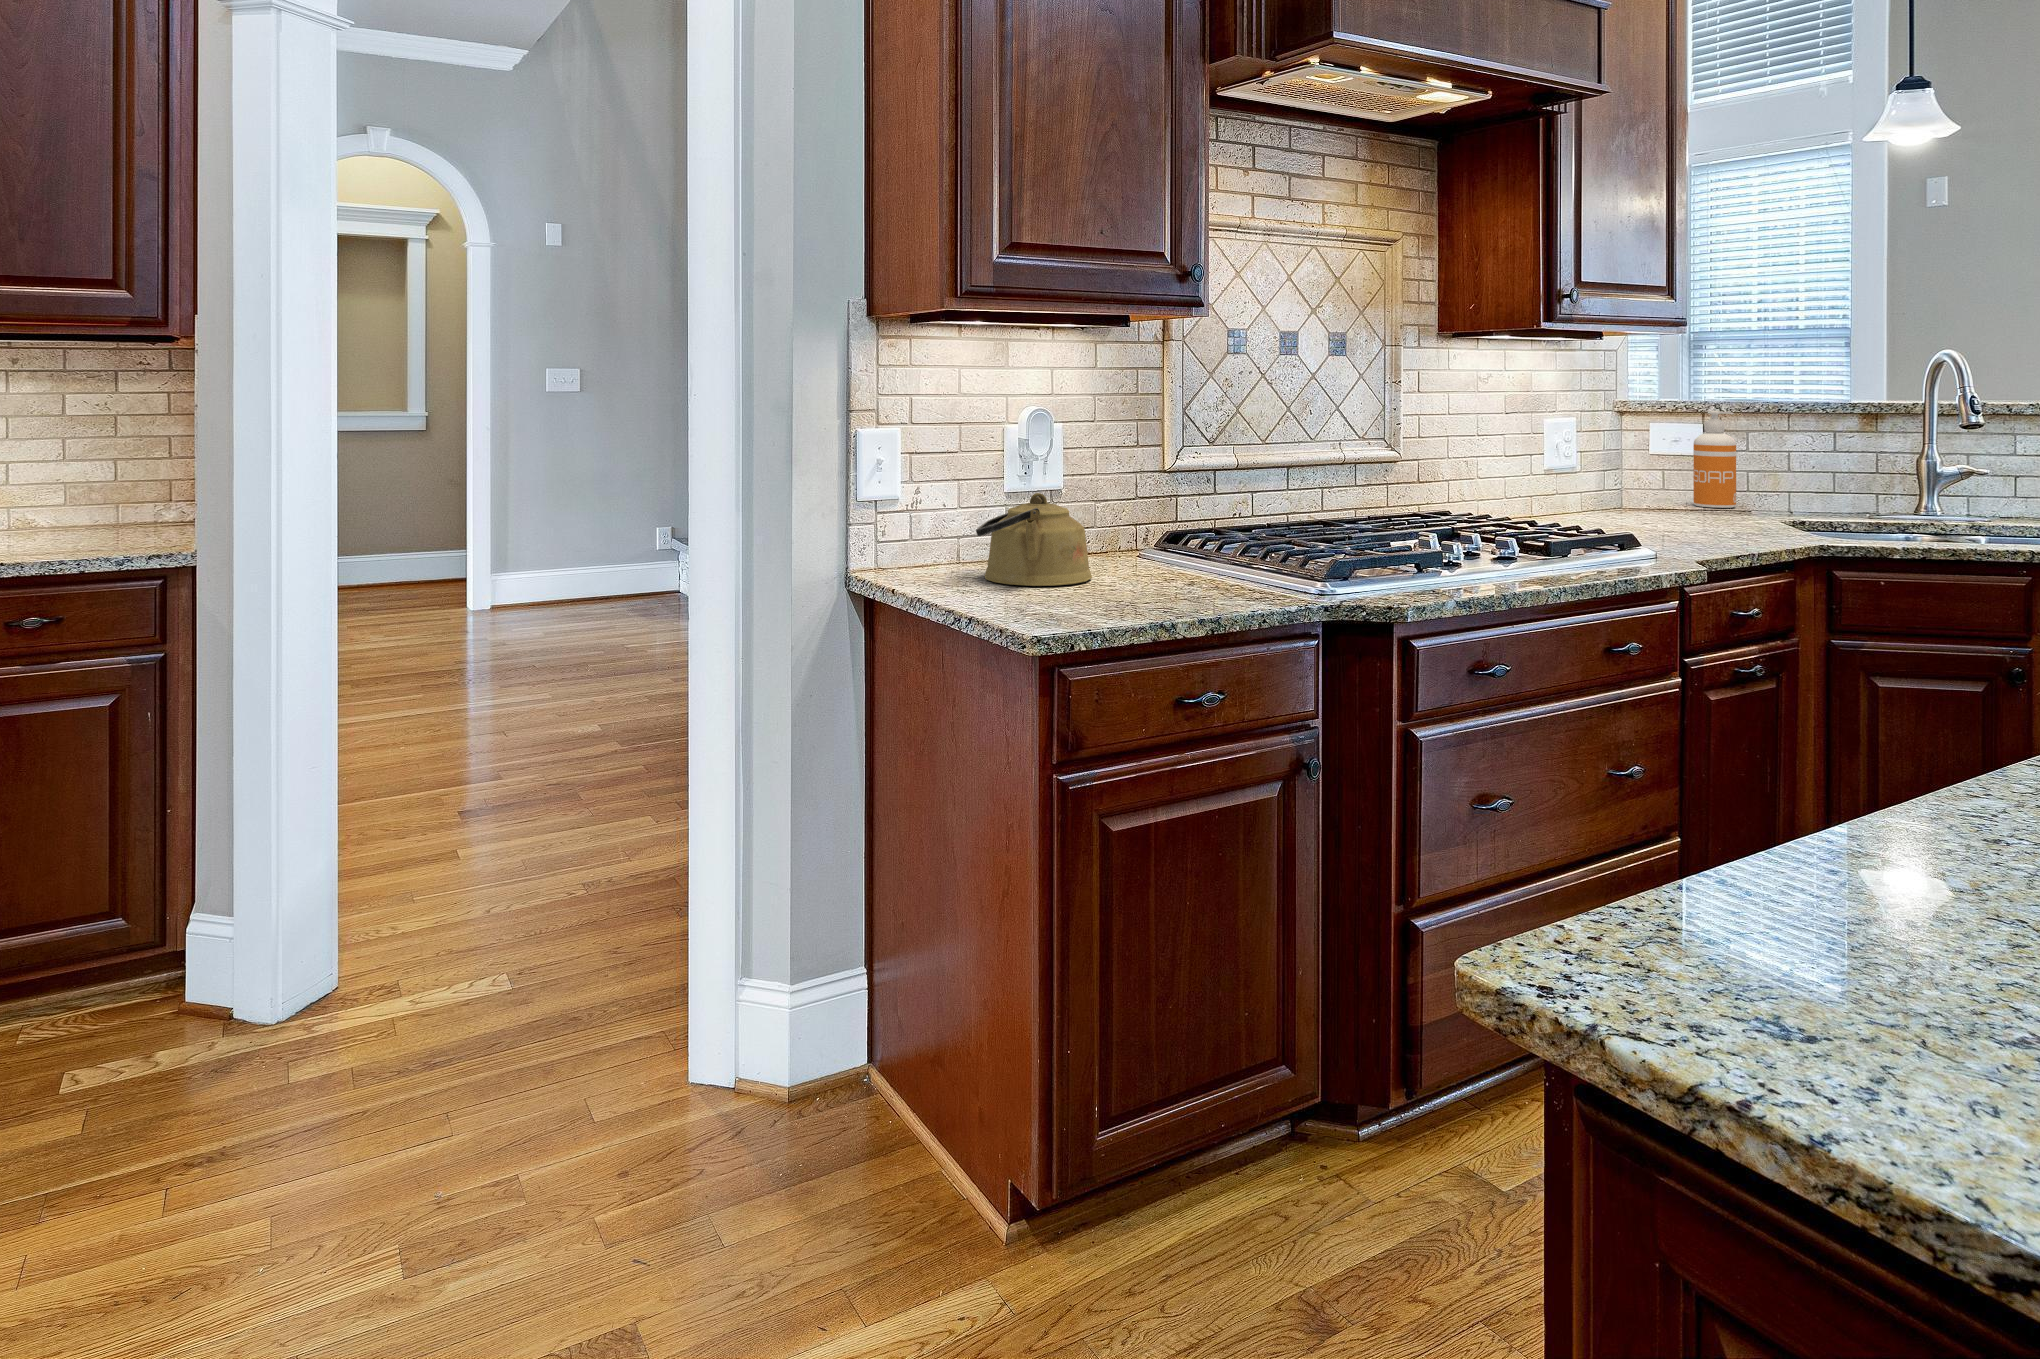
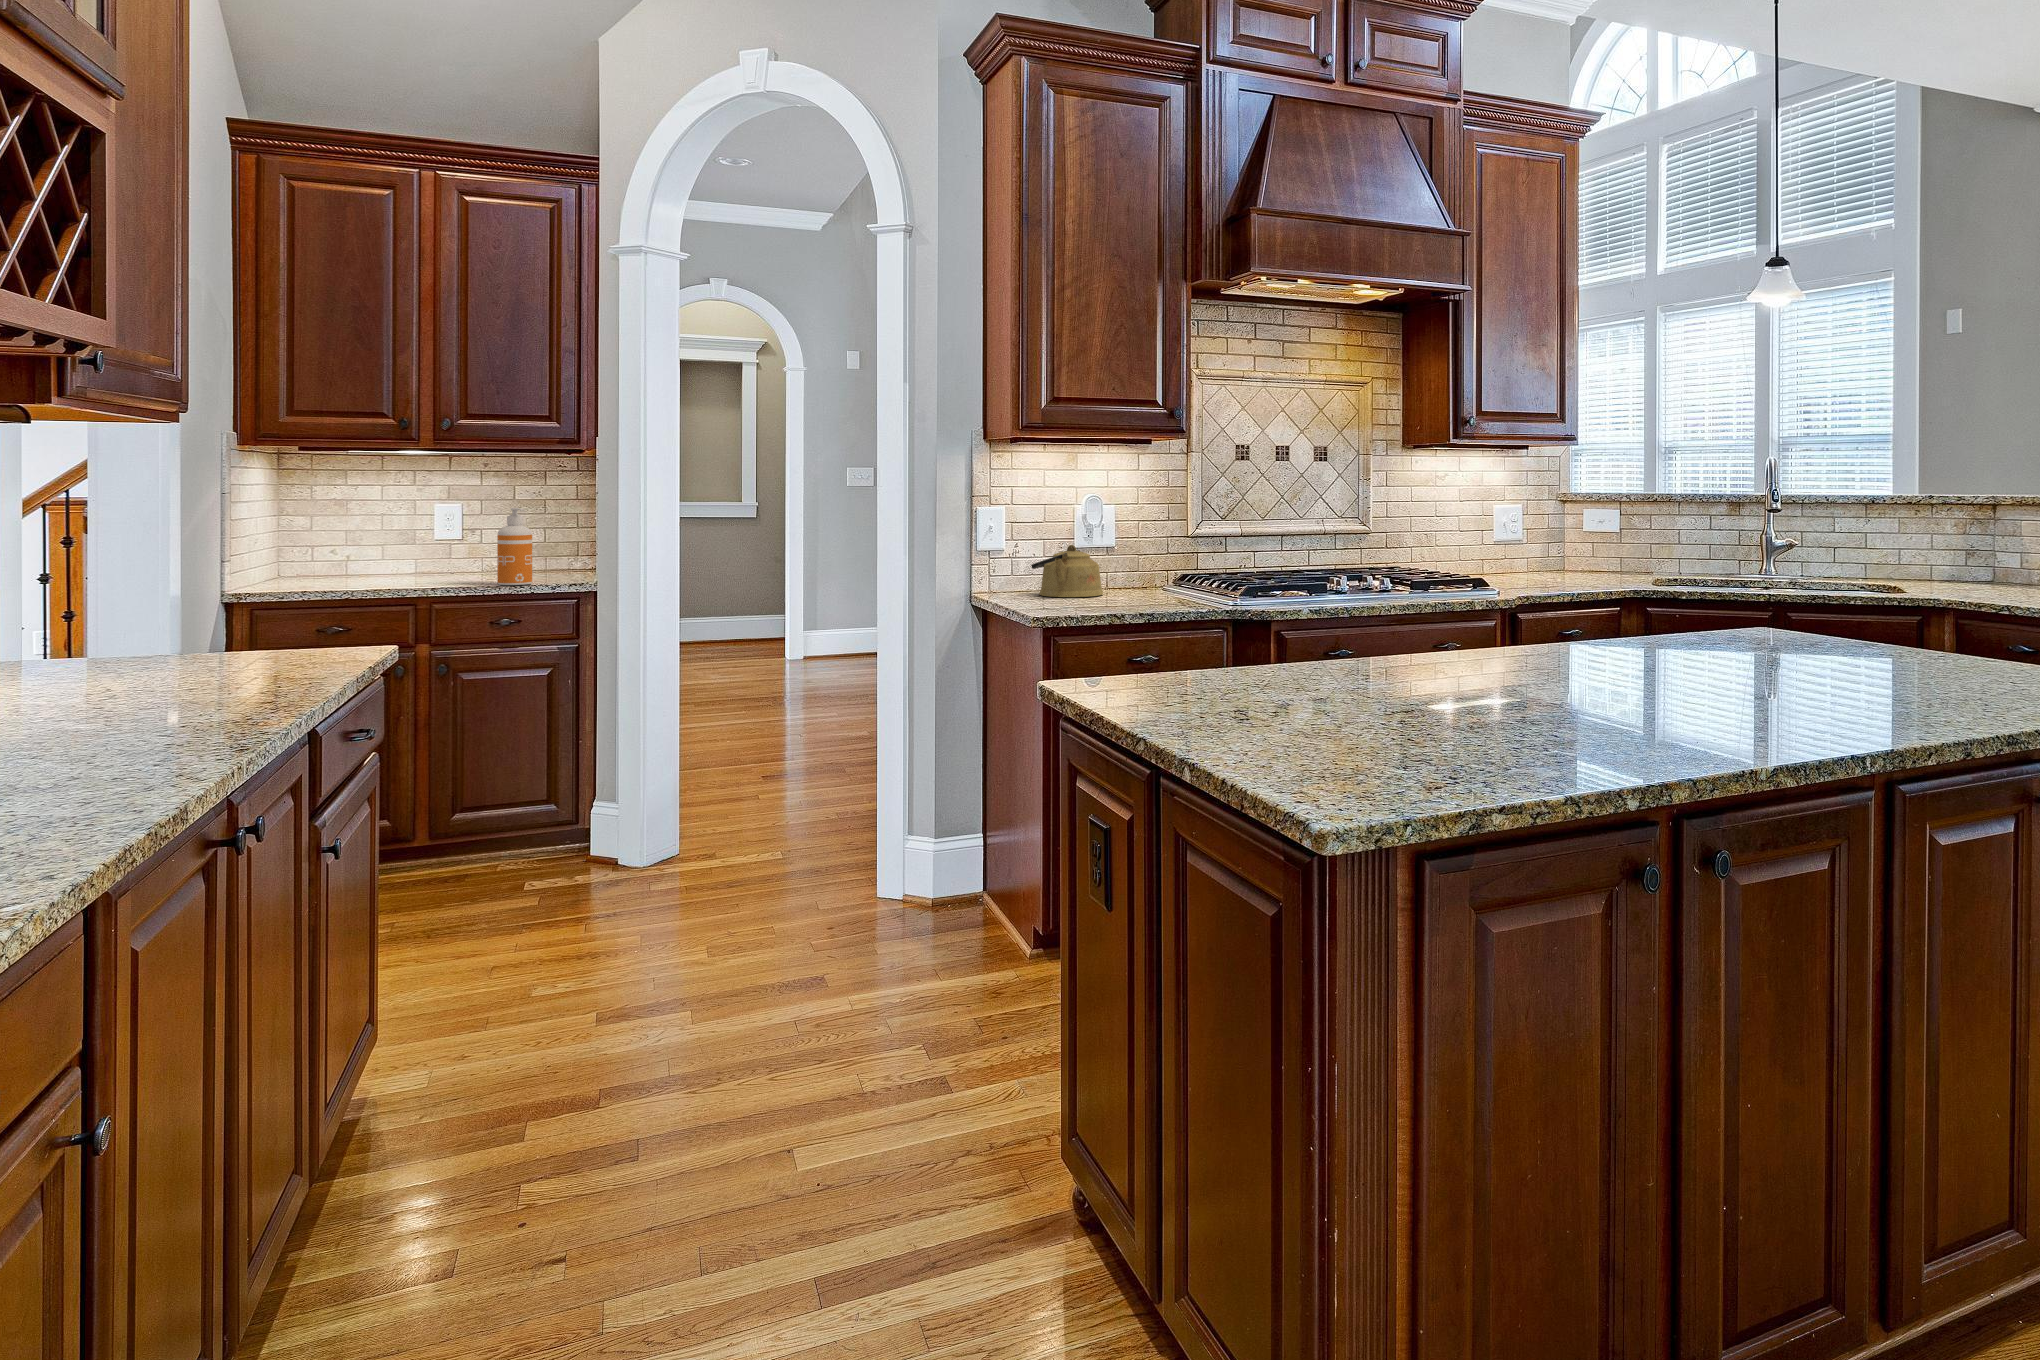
soap dispenser: present [1693,411,1736,508] -> present [497,508,532,585]

